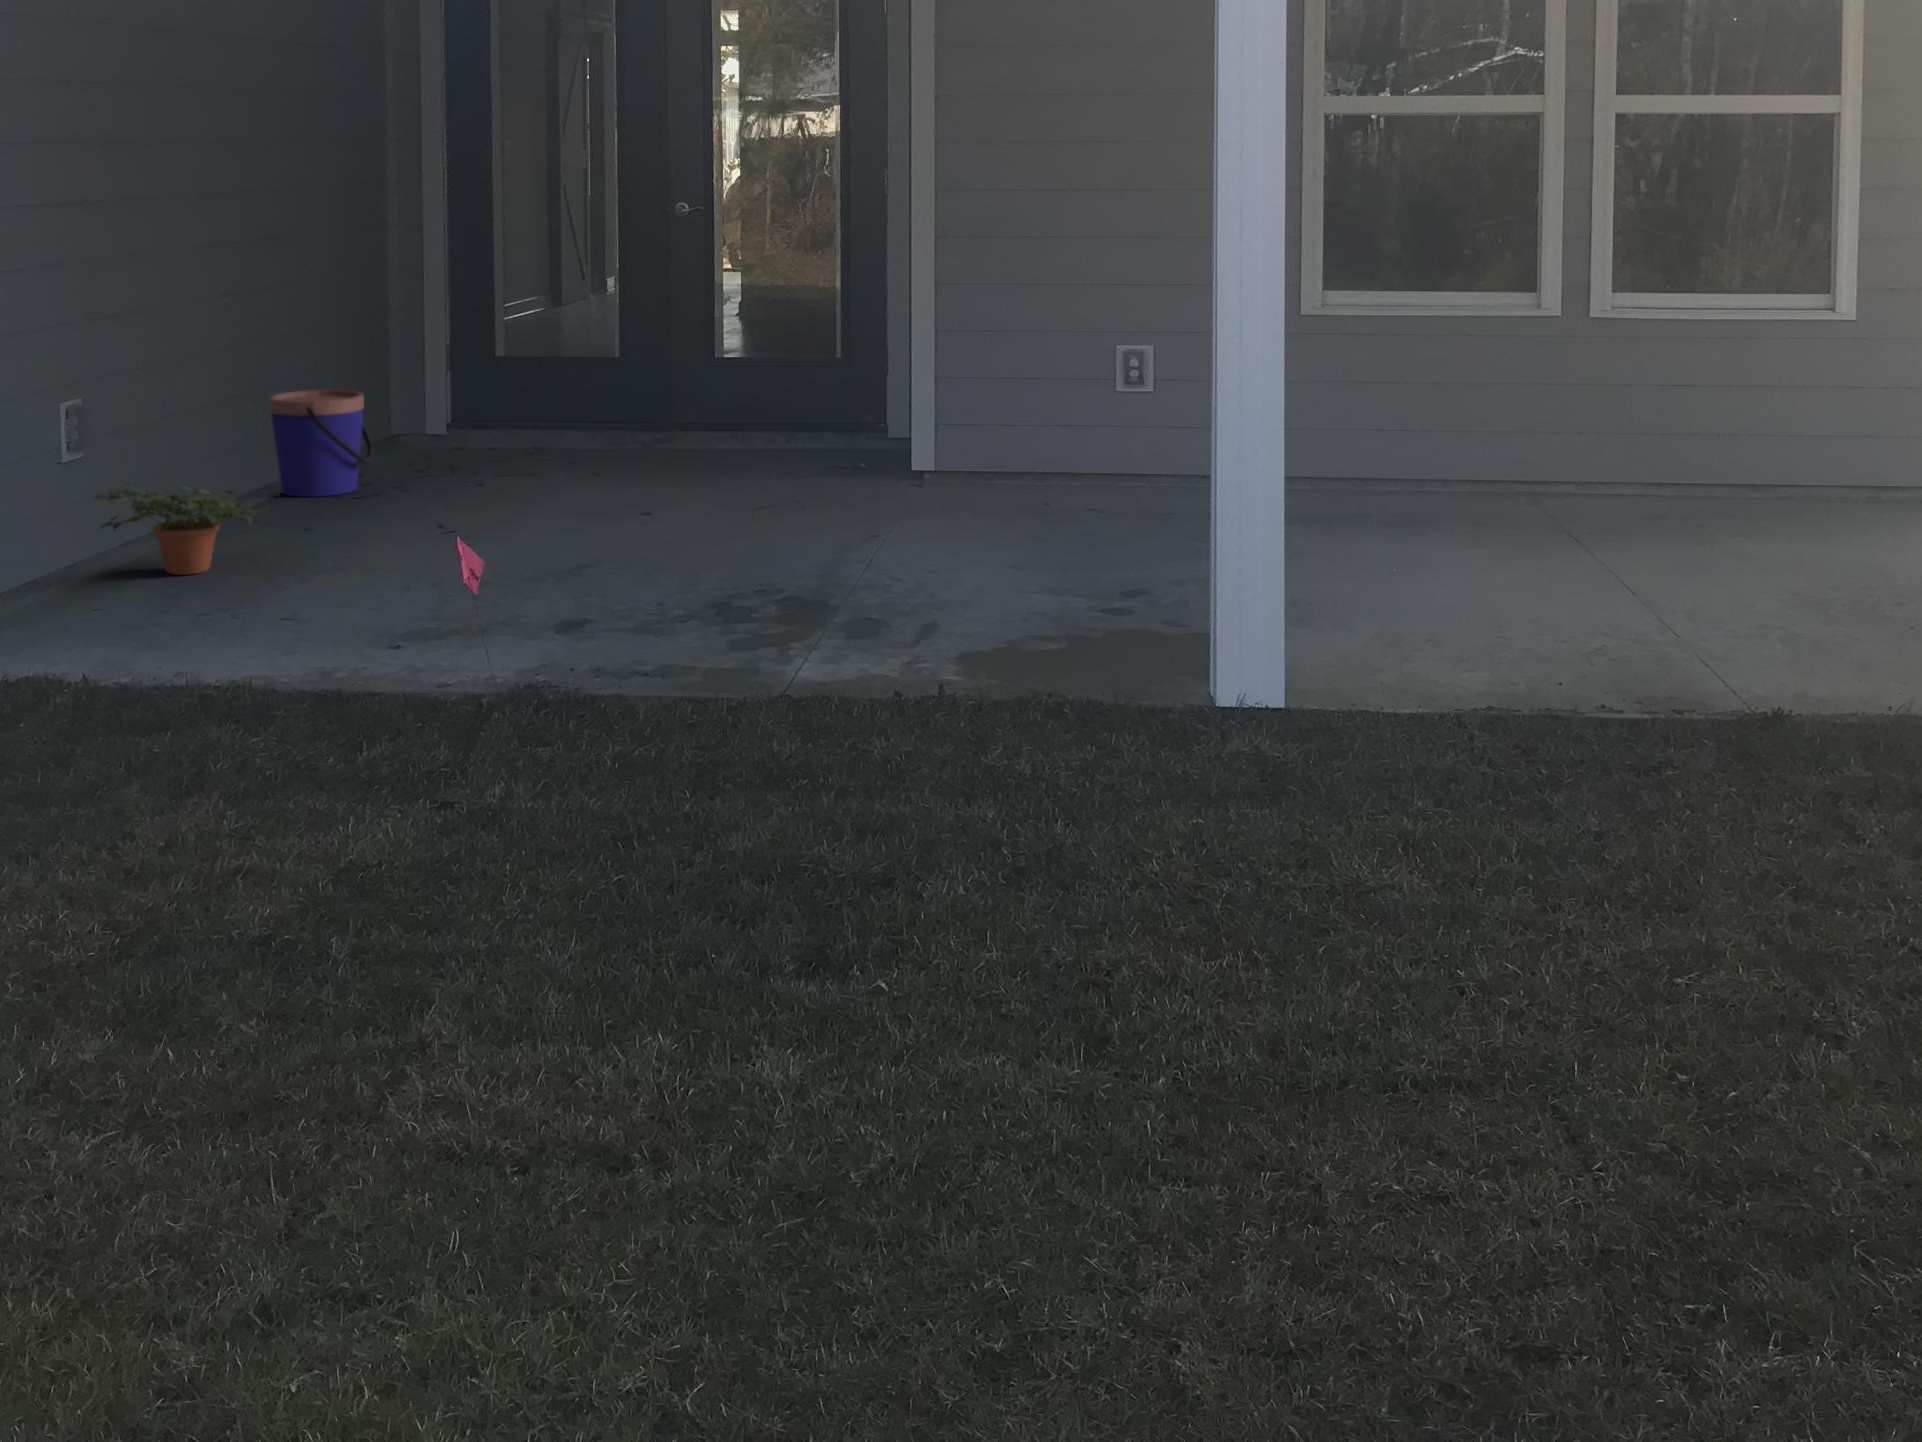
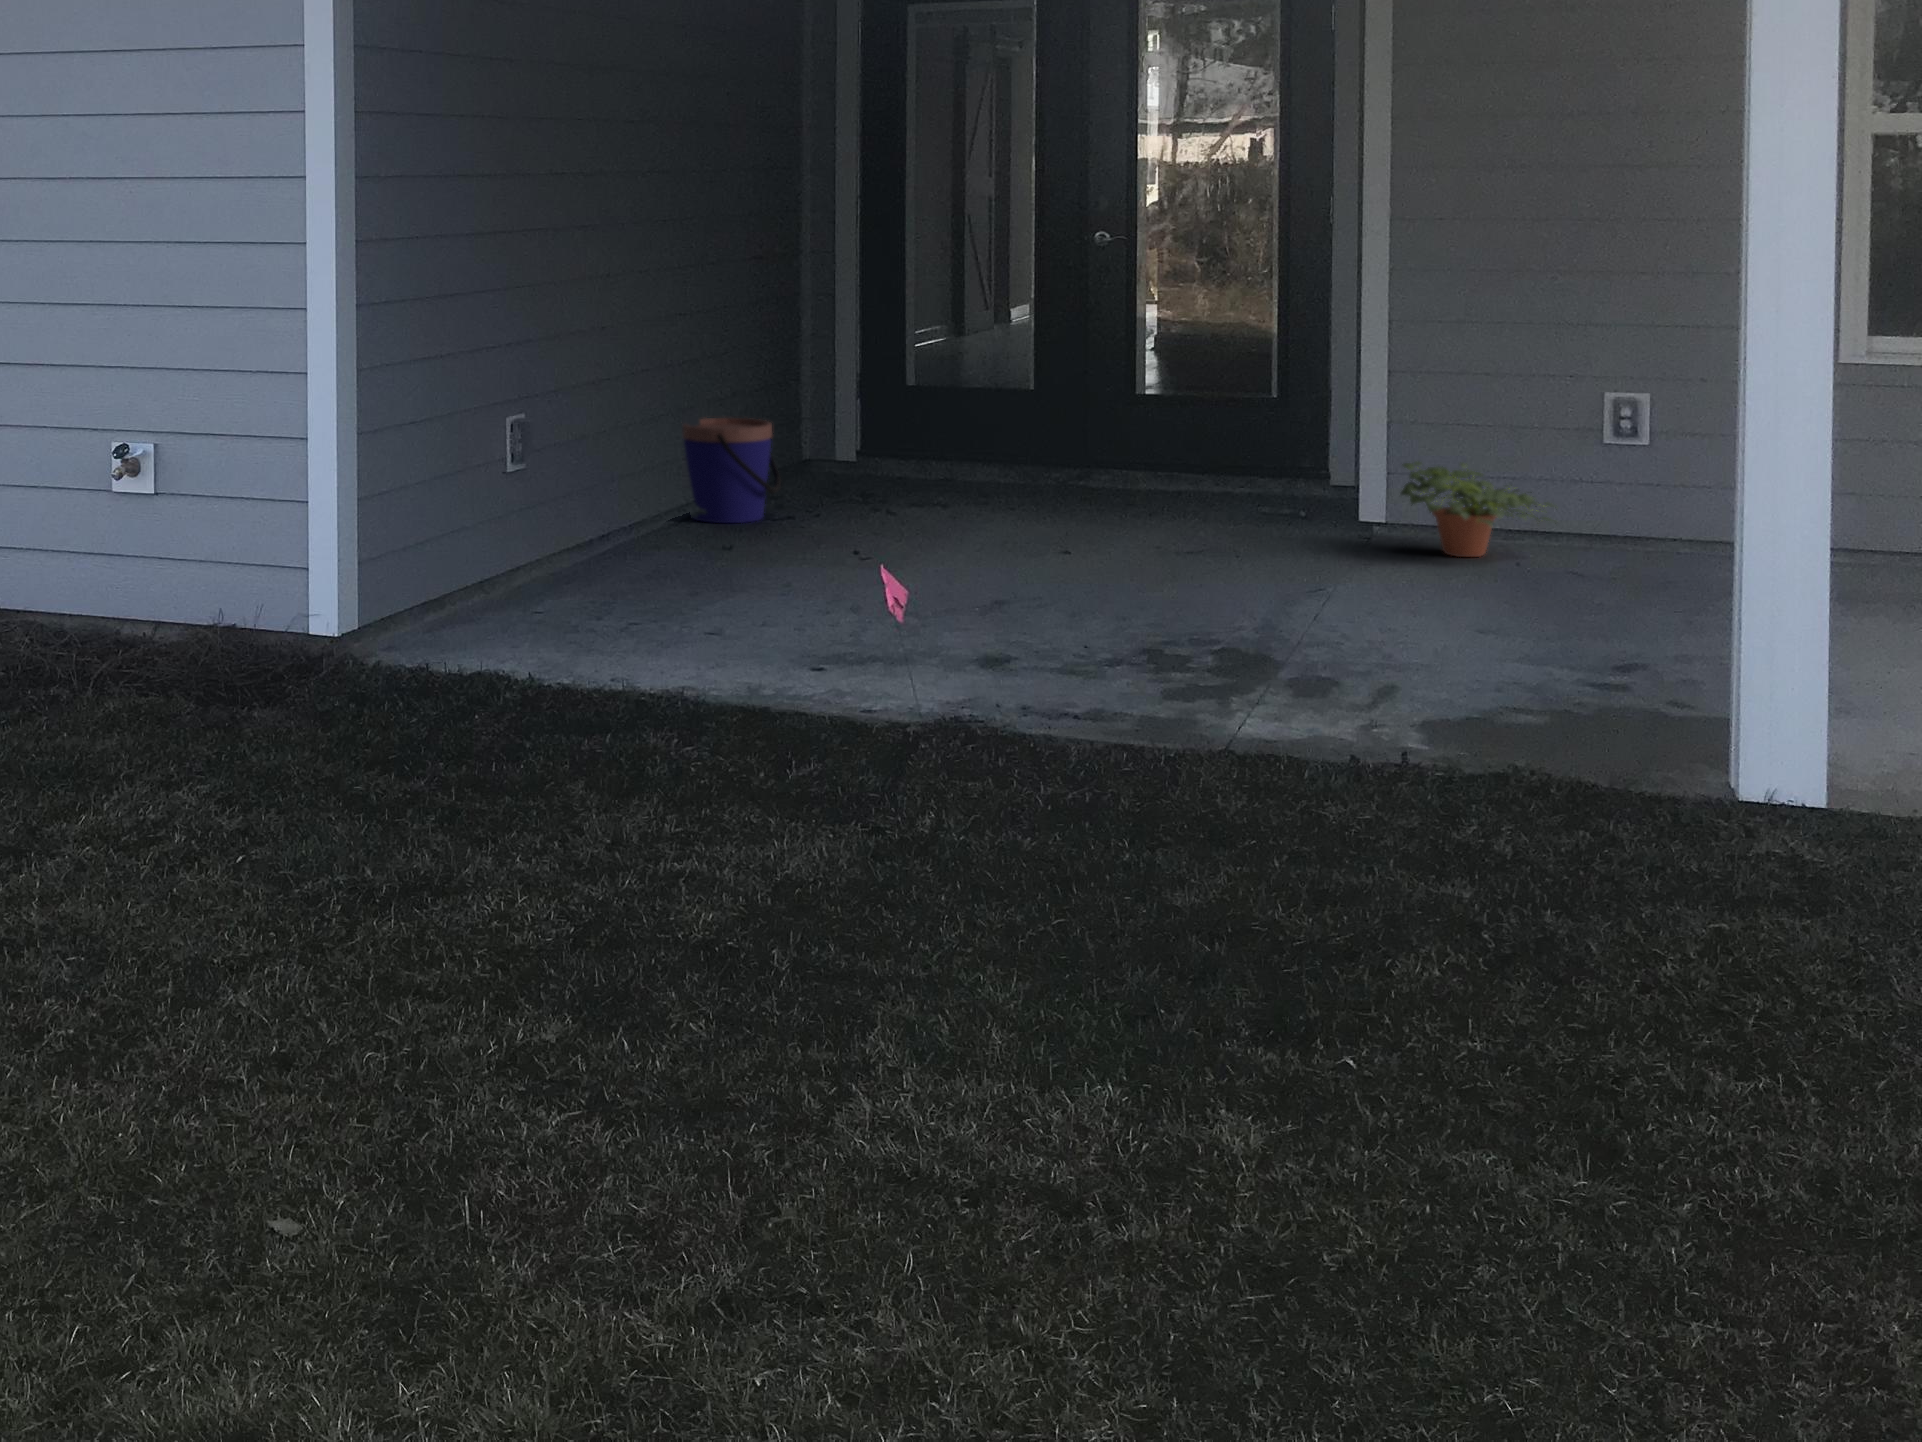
potted plant: present [95,488,269,575] -> present [1401,462,1556,557]

